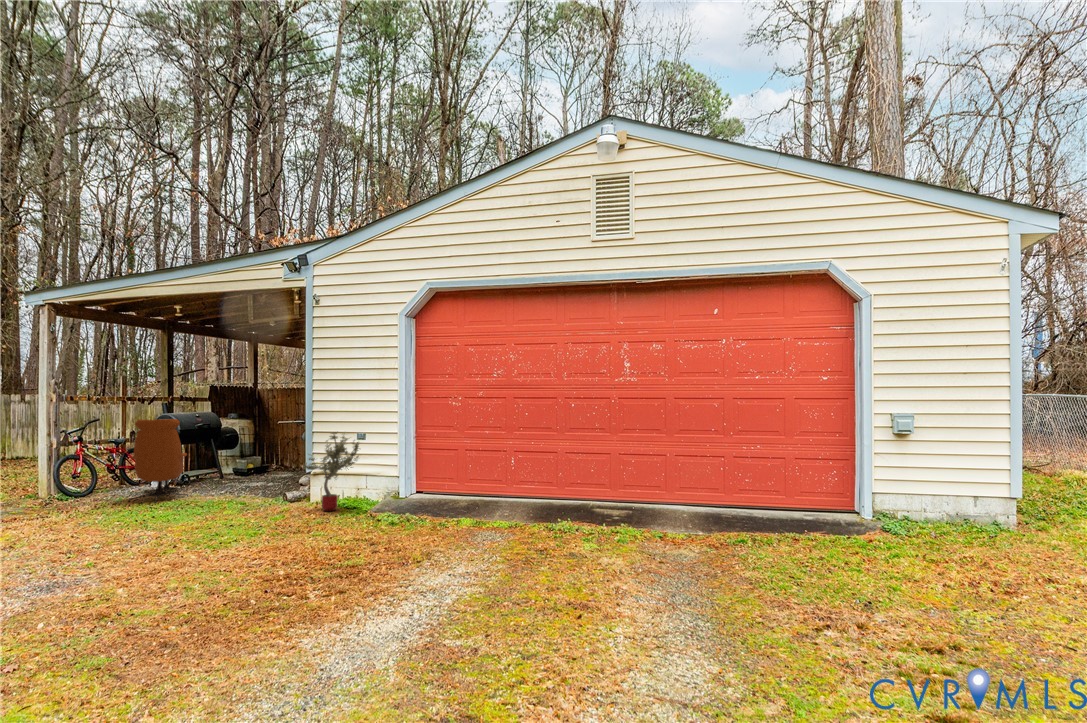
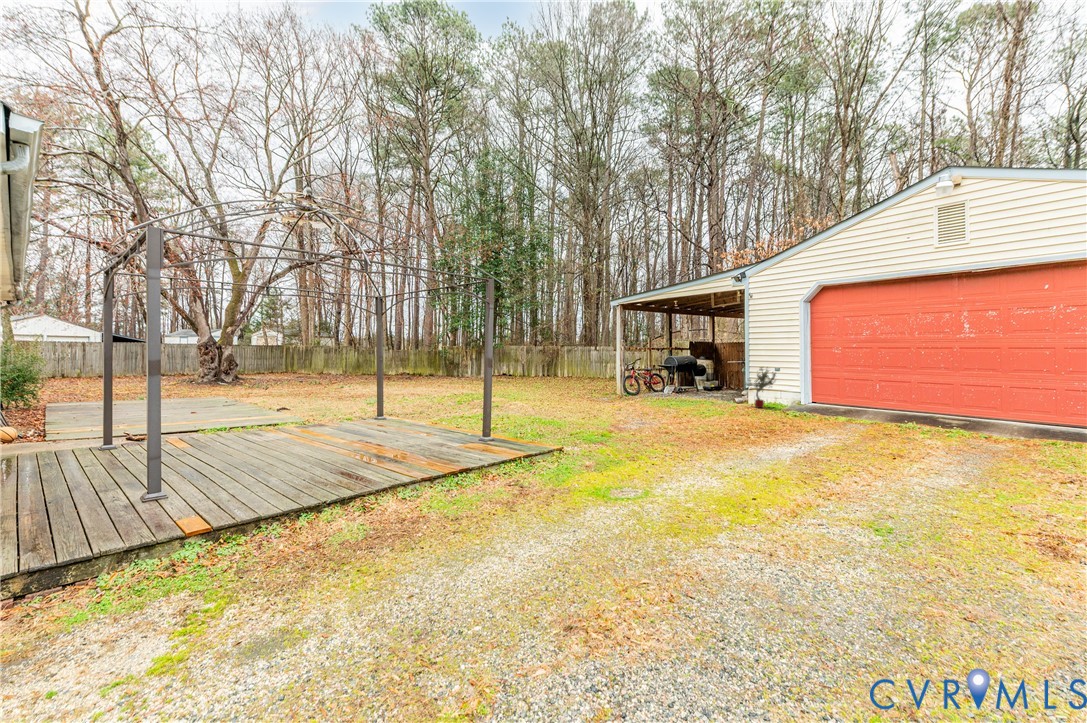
lounge chair: present [129,419,188,502] -> none [662,359,686,398]

